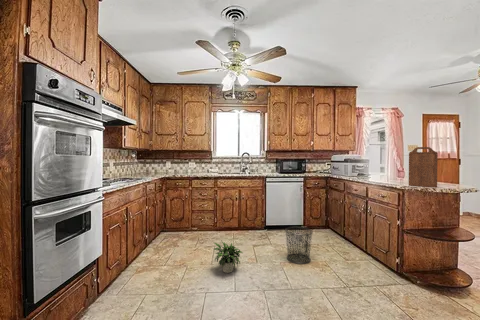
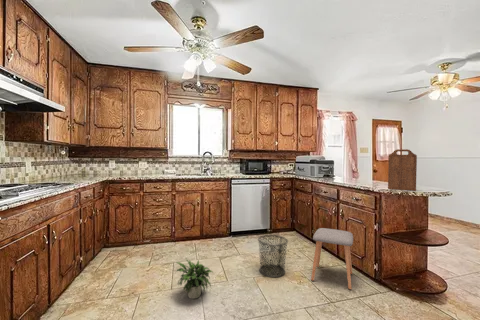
stool: none [333,222,377,280] -> present [311,228,353,290]

